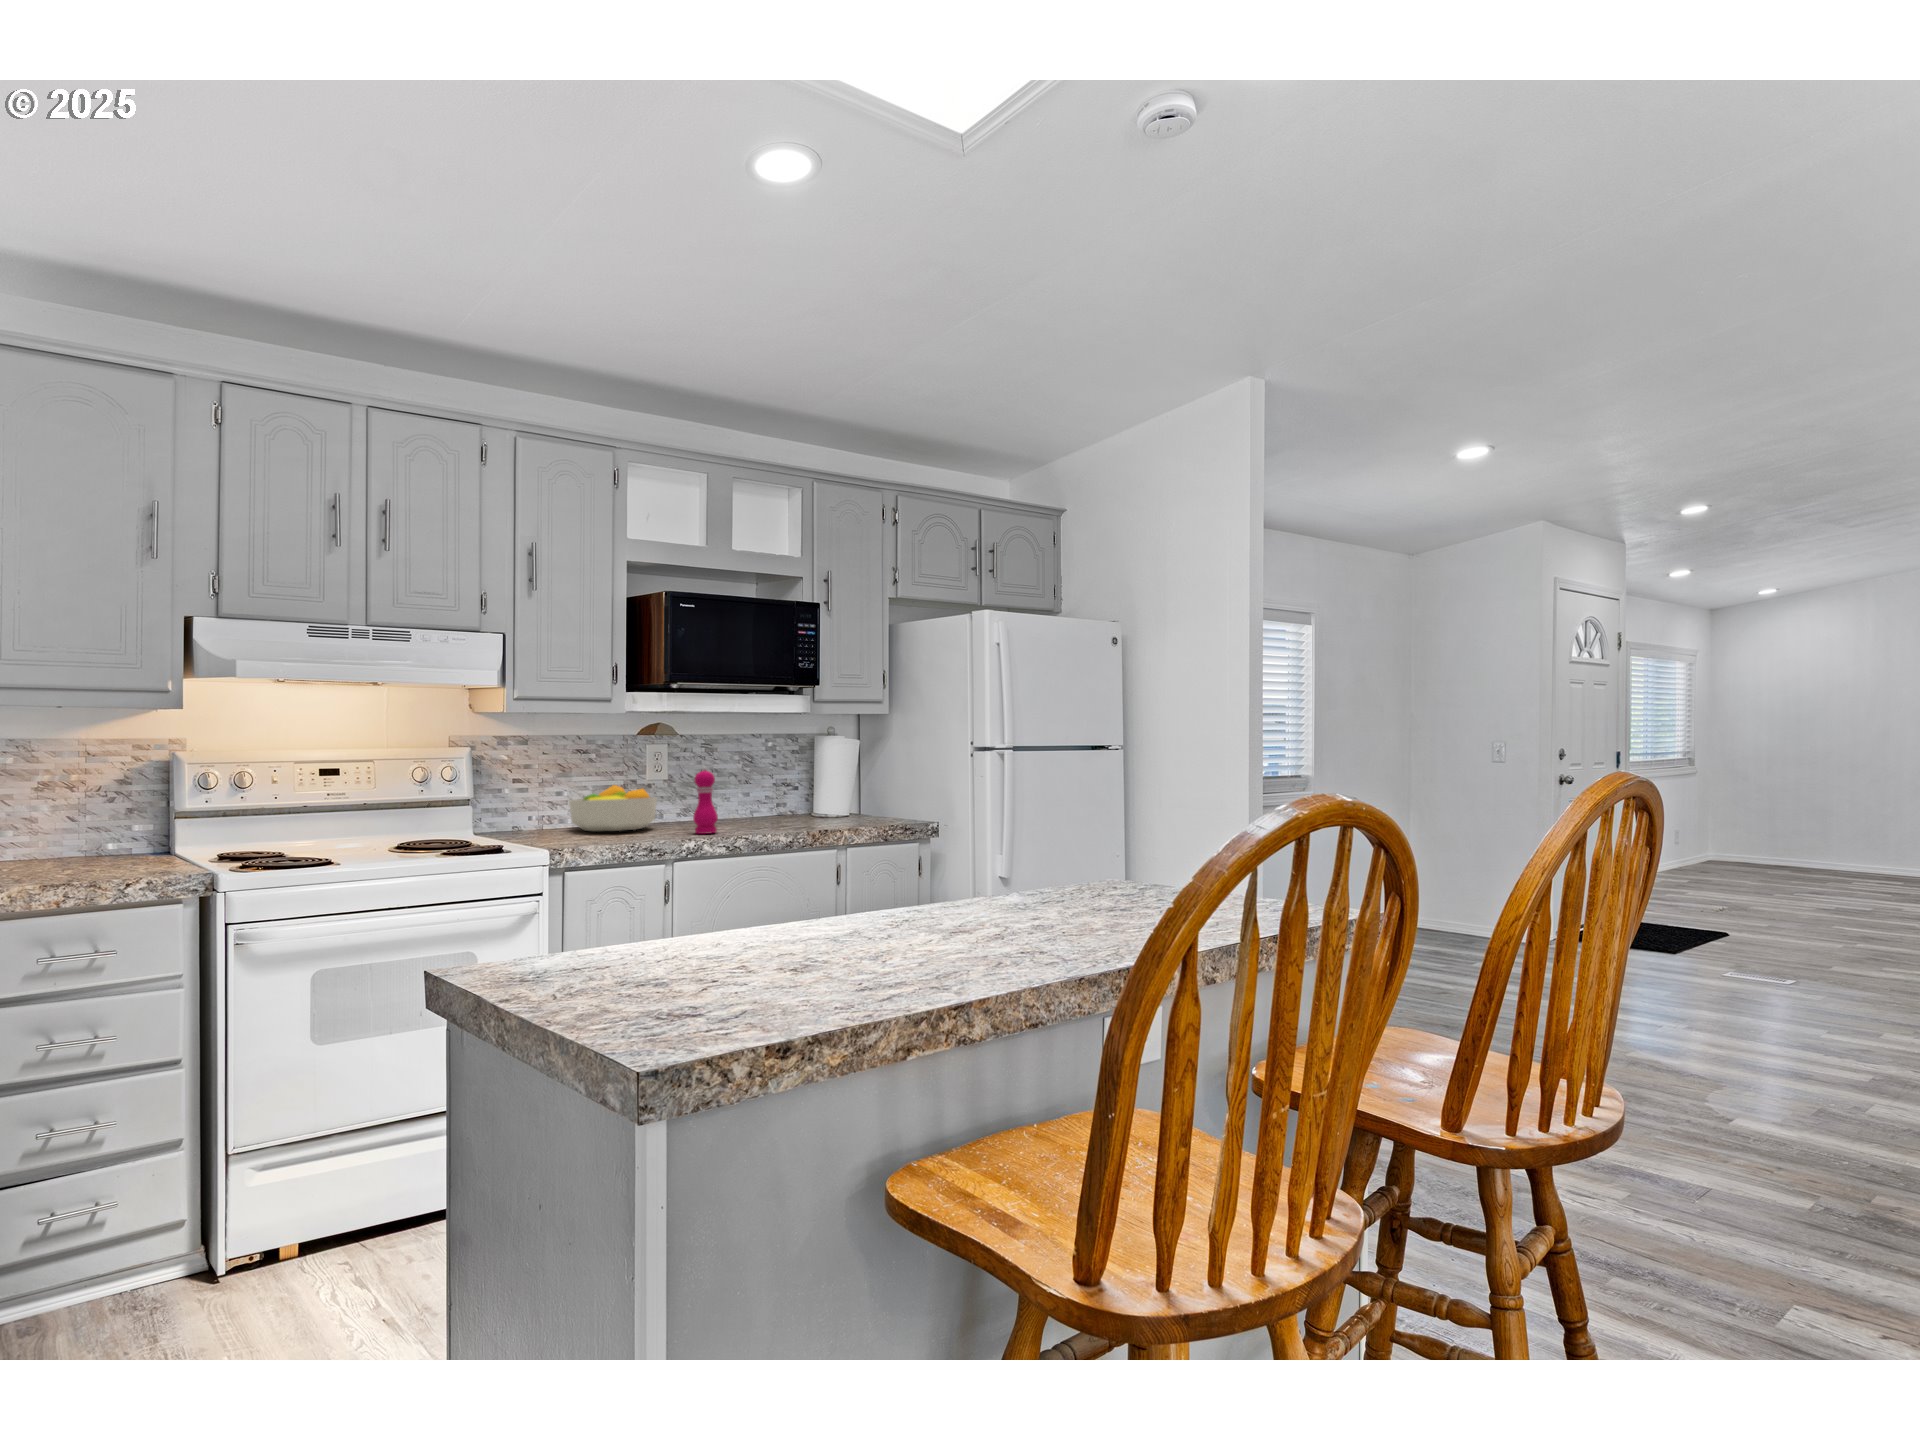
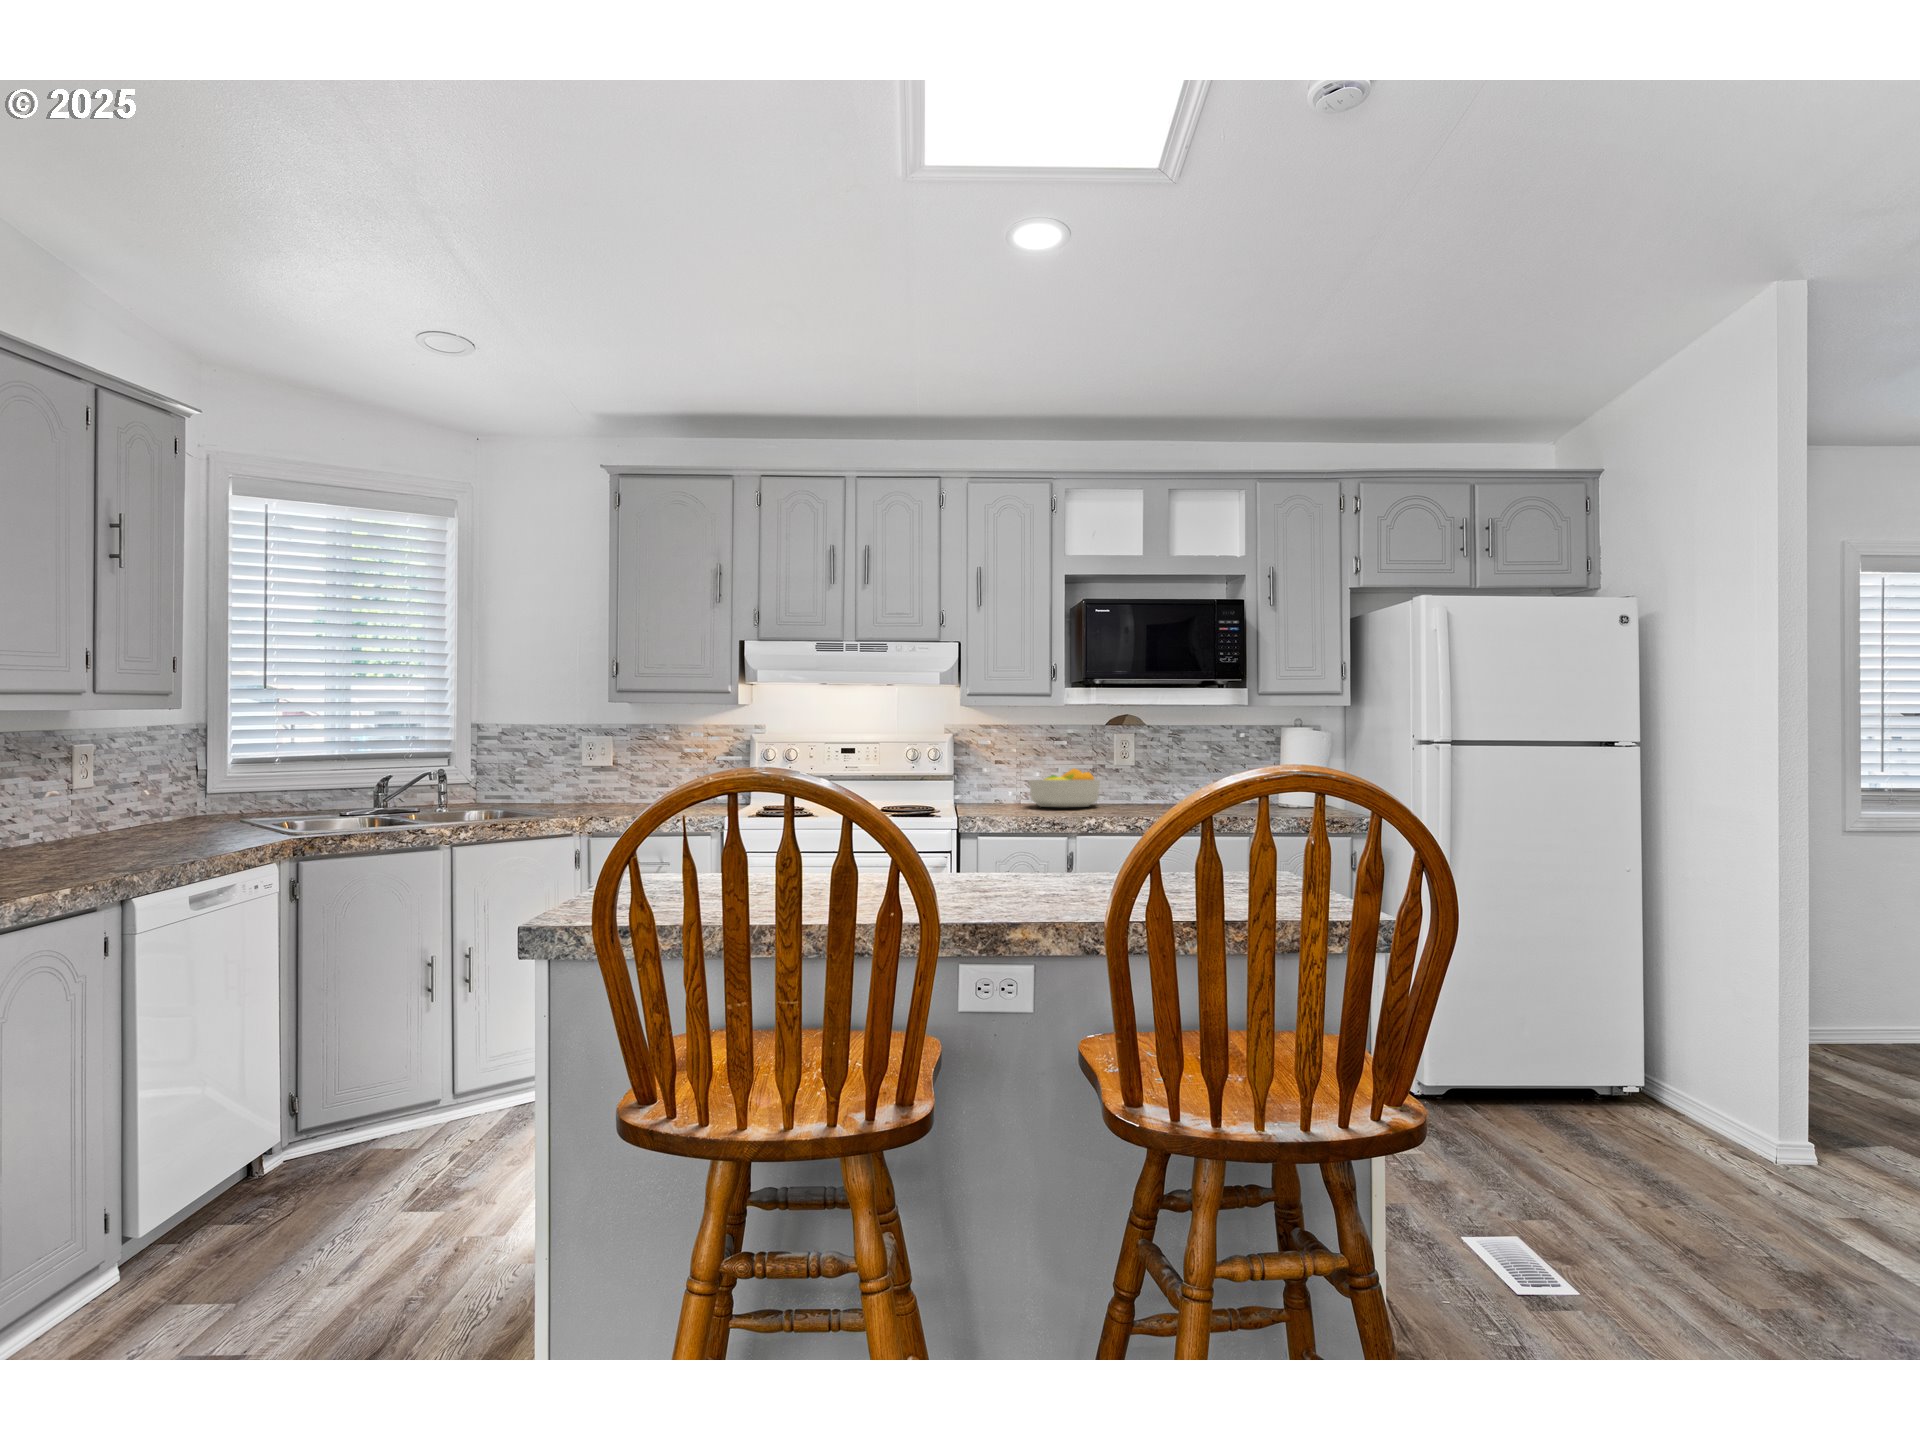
pepper mill: present [693,766,718,834] -> none [1113,752,1135,814]

